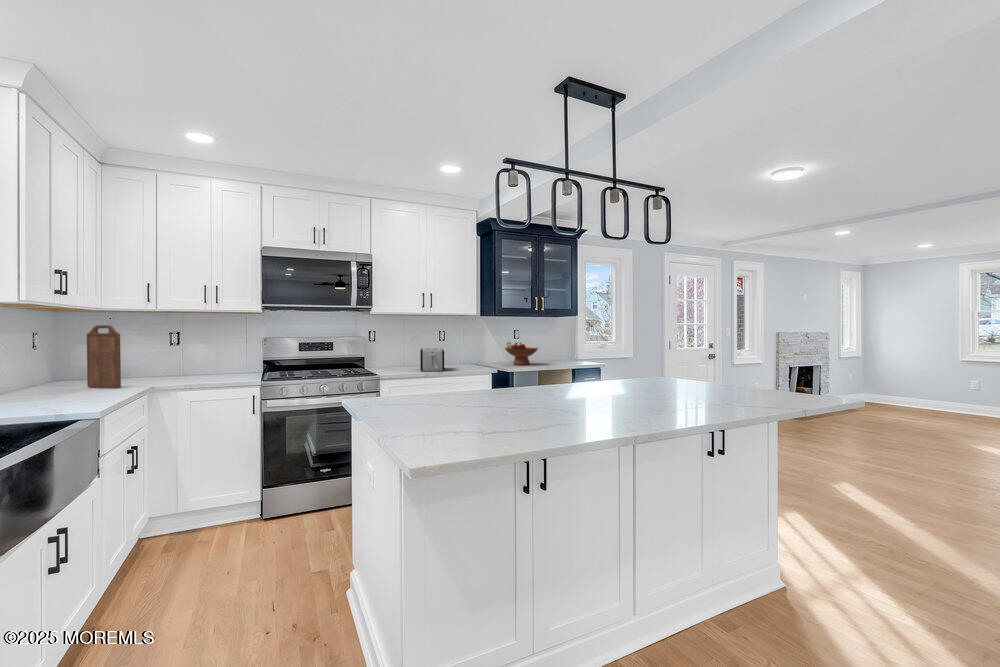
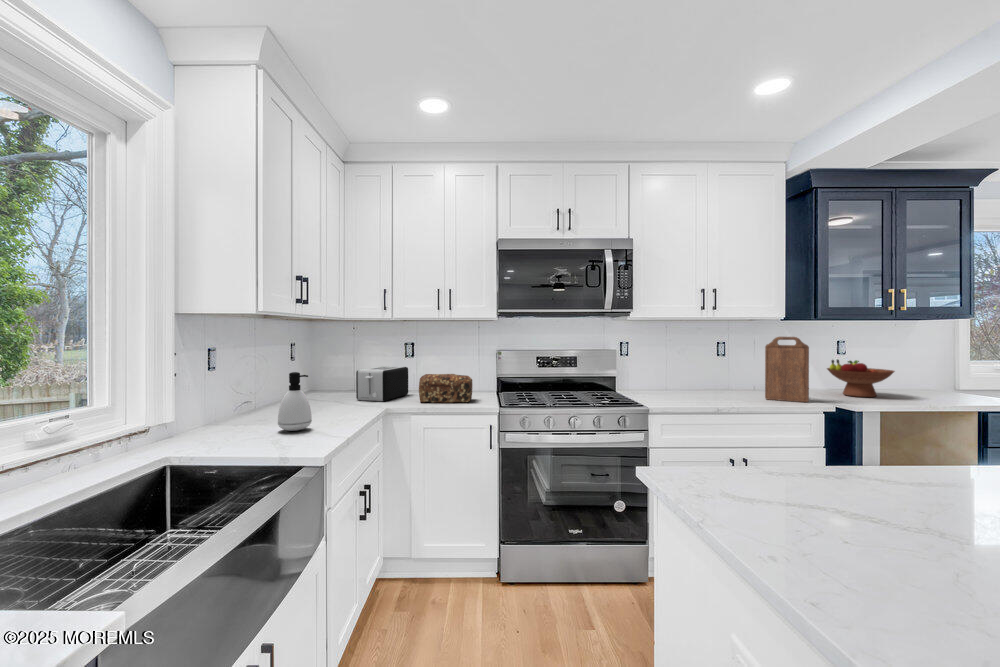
cutting board: present [87,325,121,388] -> present [765,337,809,402]
toaster: present [420,348,444,372] -> present [356,366,408,401]
soap dispenser: none [40,352,77,401] -> present [278,372,312,431]
bread loaf: none [185,357,239,381] -> present [419,374,472,403]

